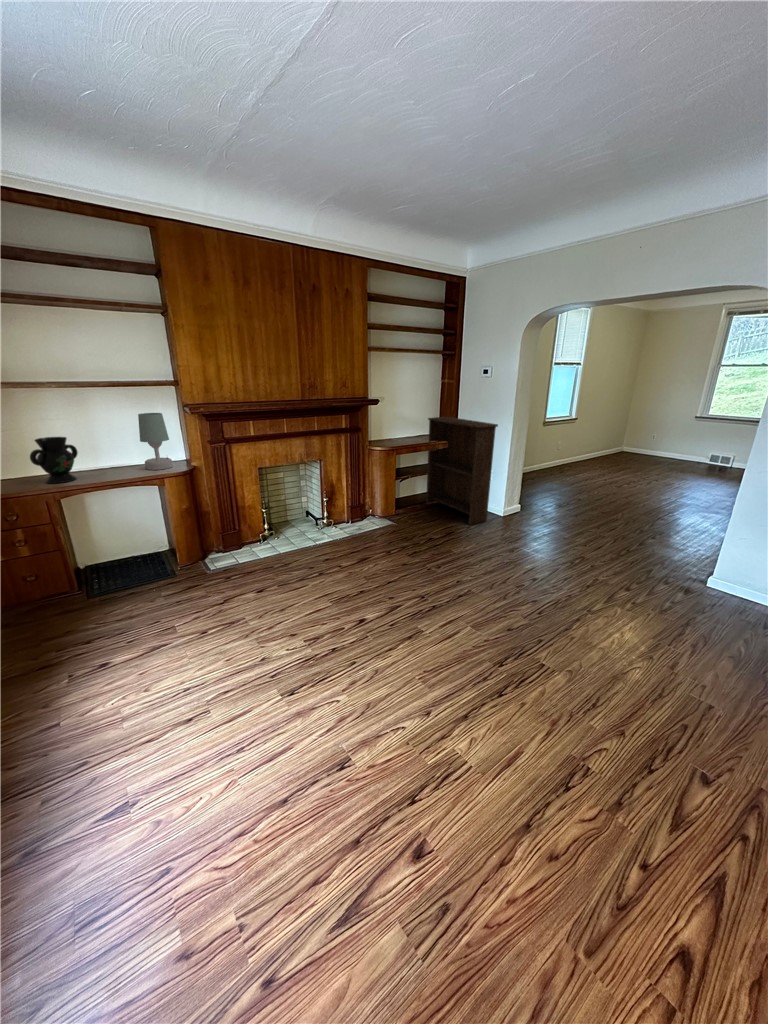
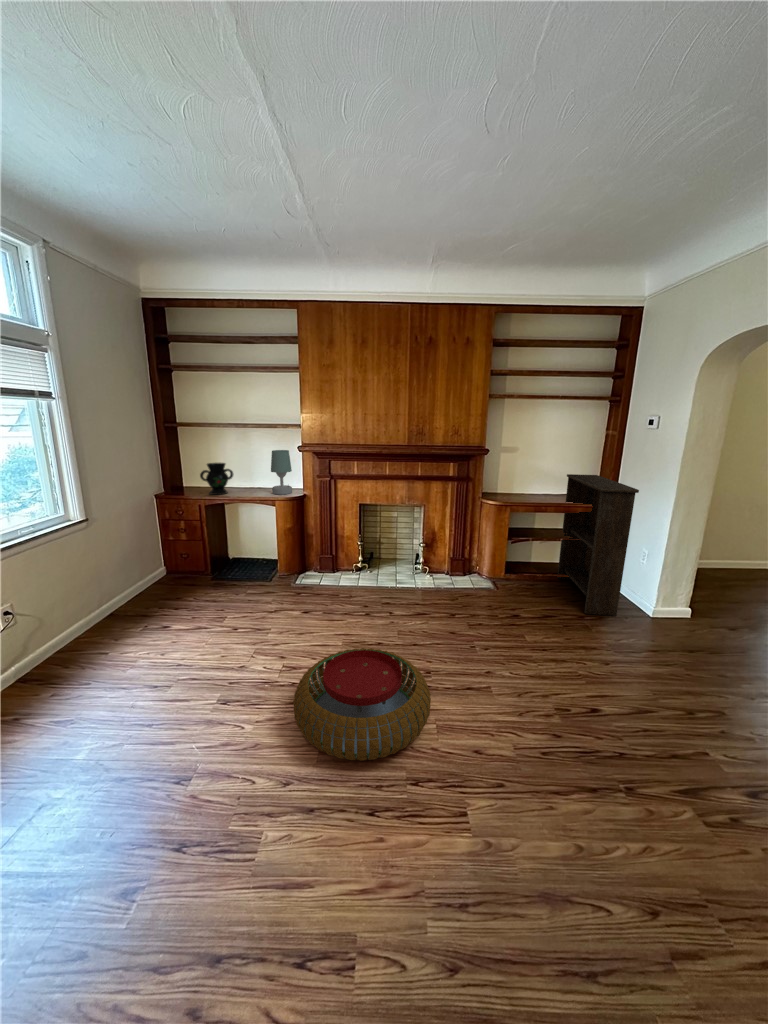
pouf: none [358,588,482,680] -> present [293,648,431,761]

